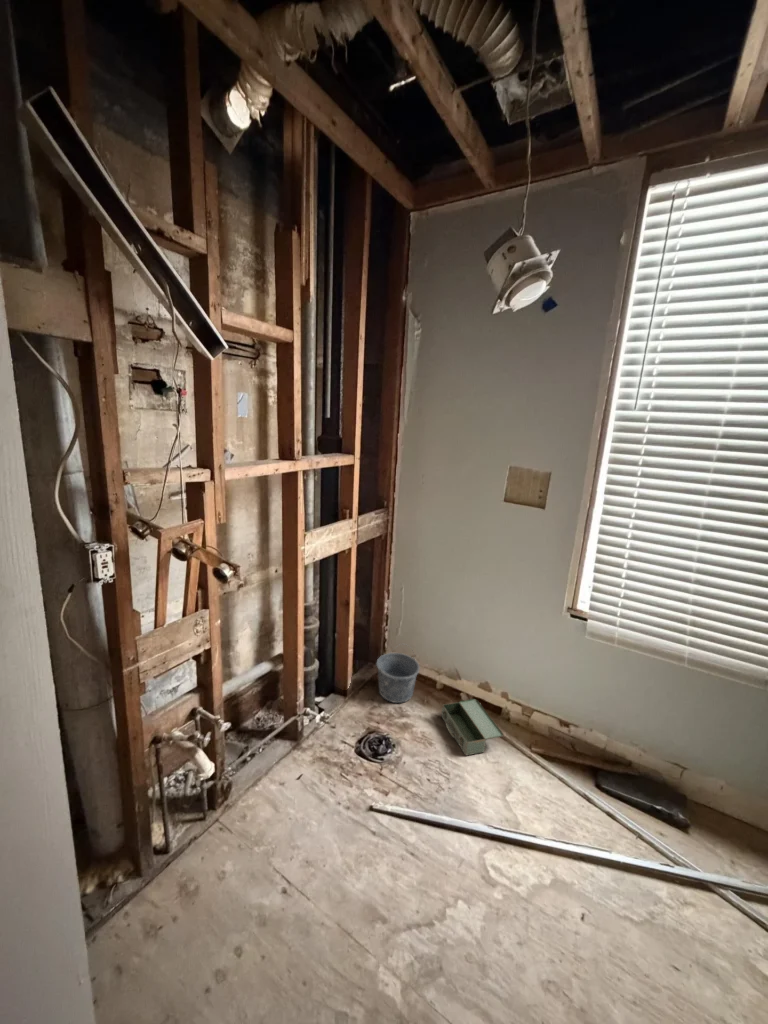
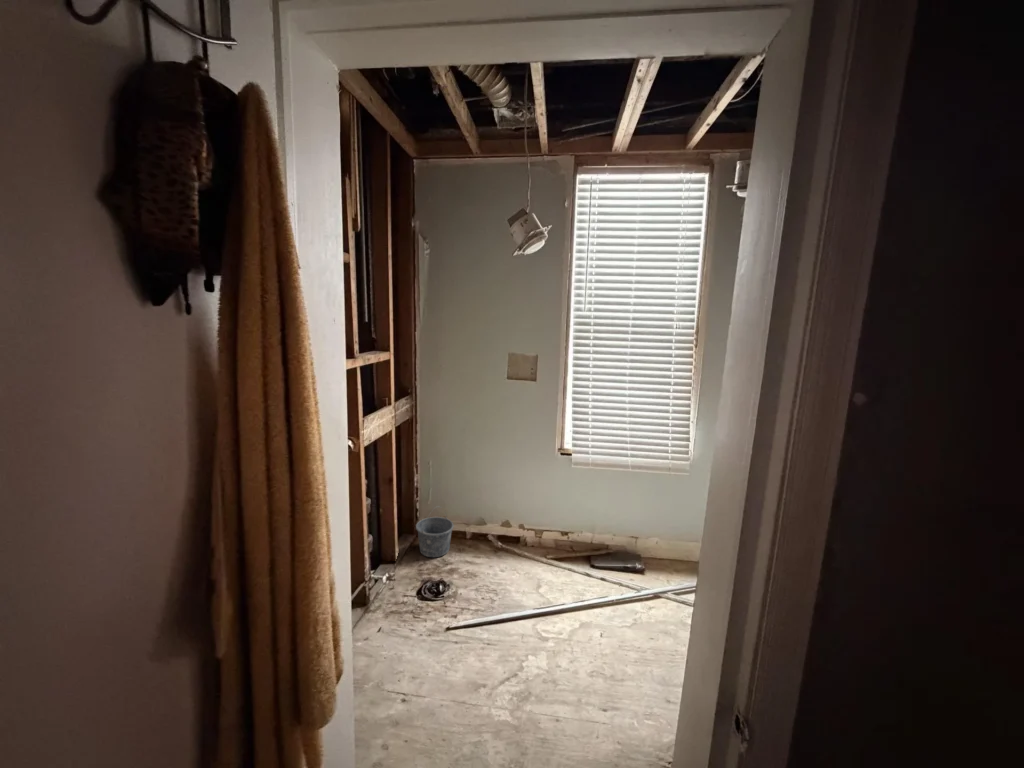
toolbox: present [442,699,503,756] -> none [477,536,527,576]

